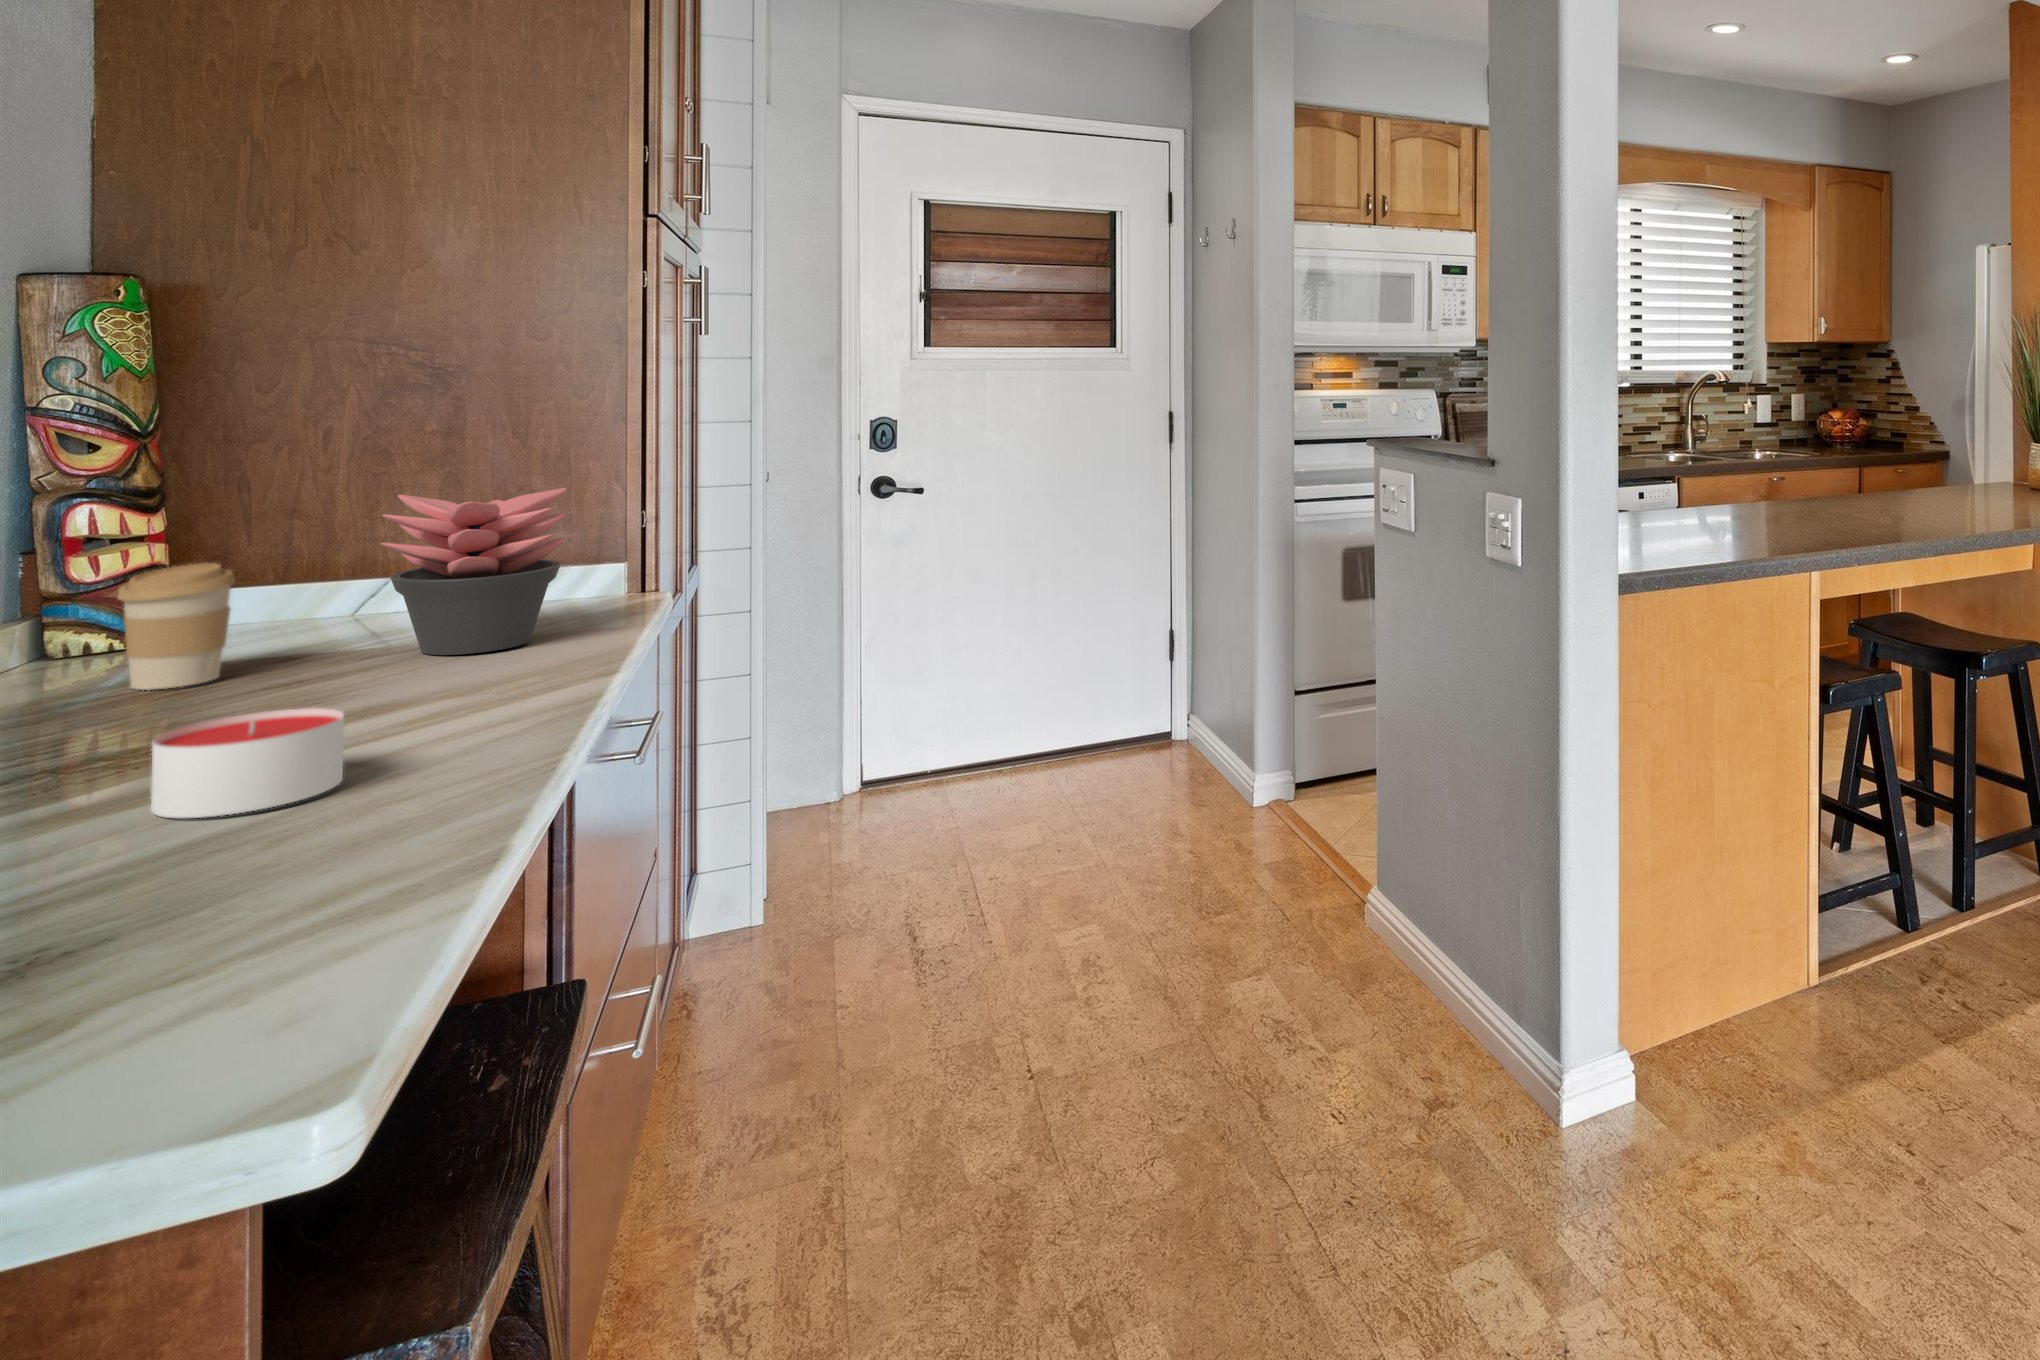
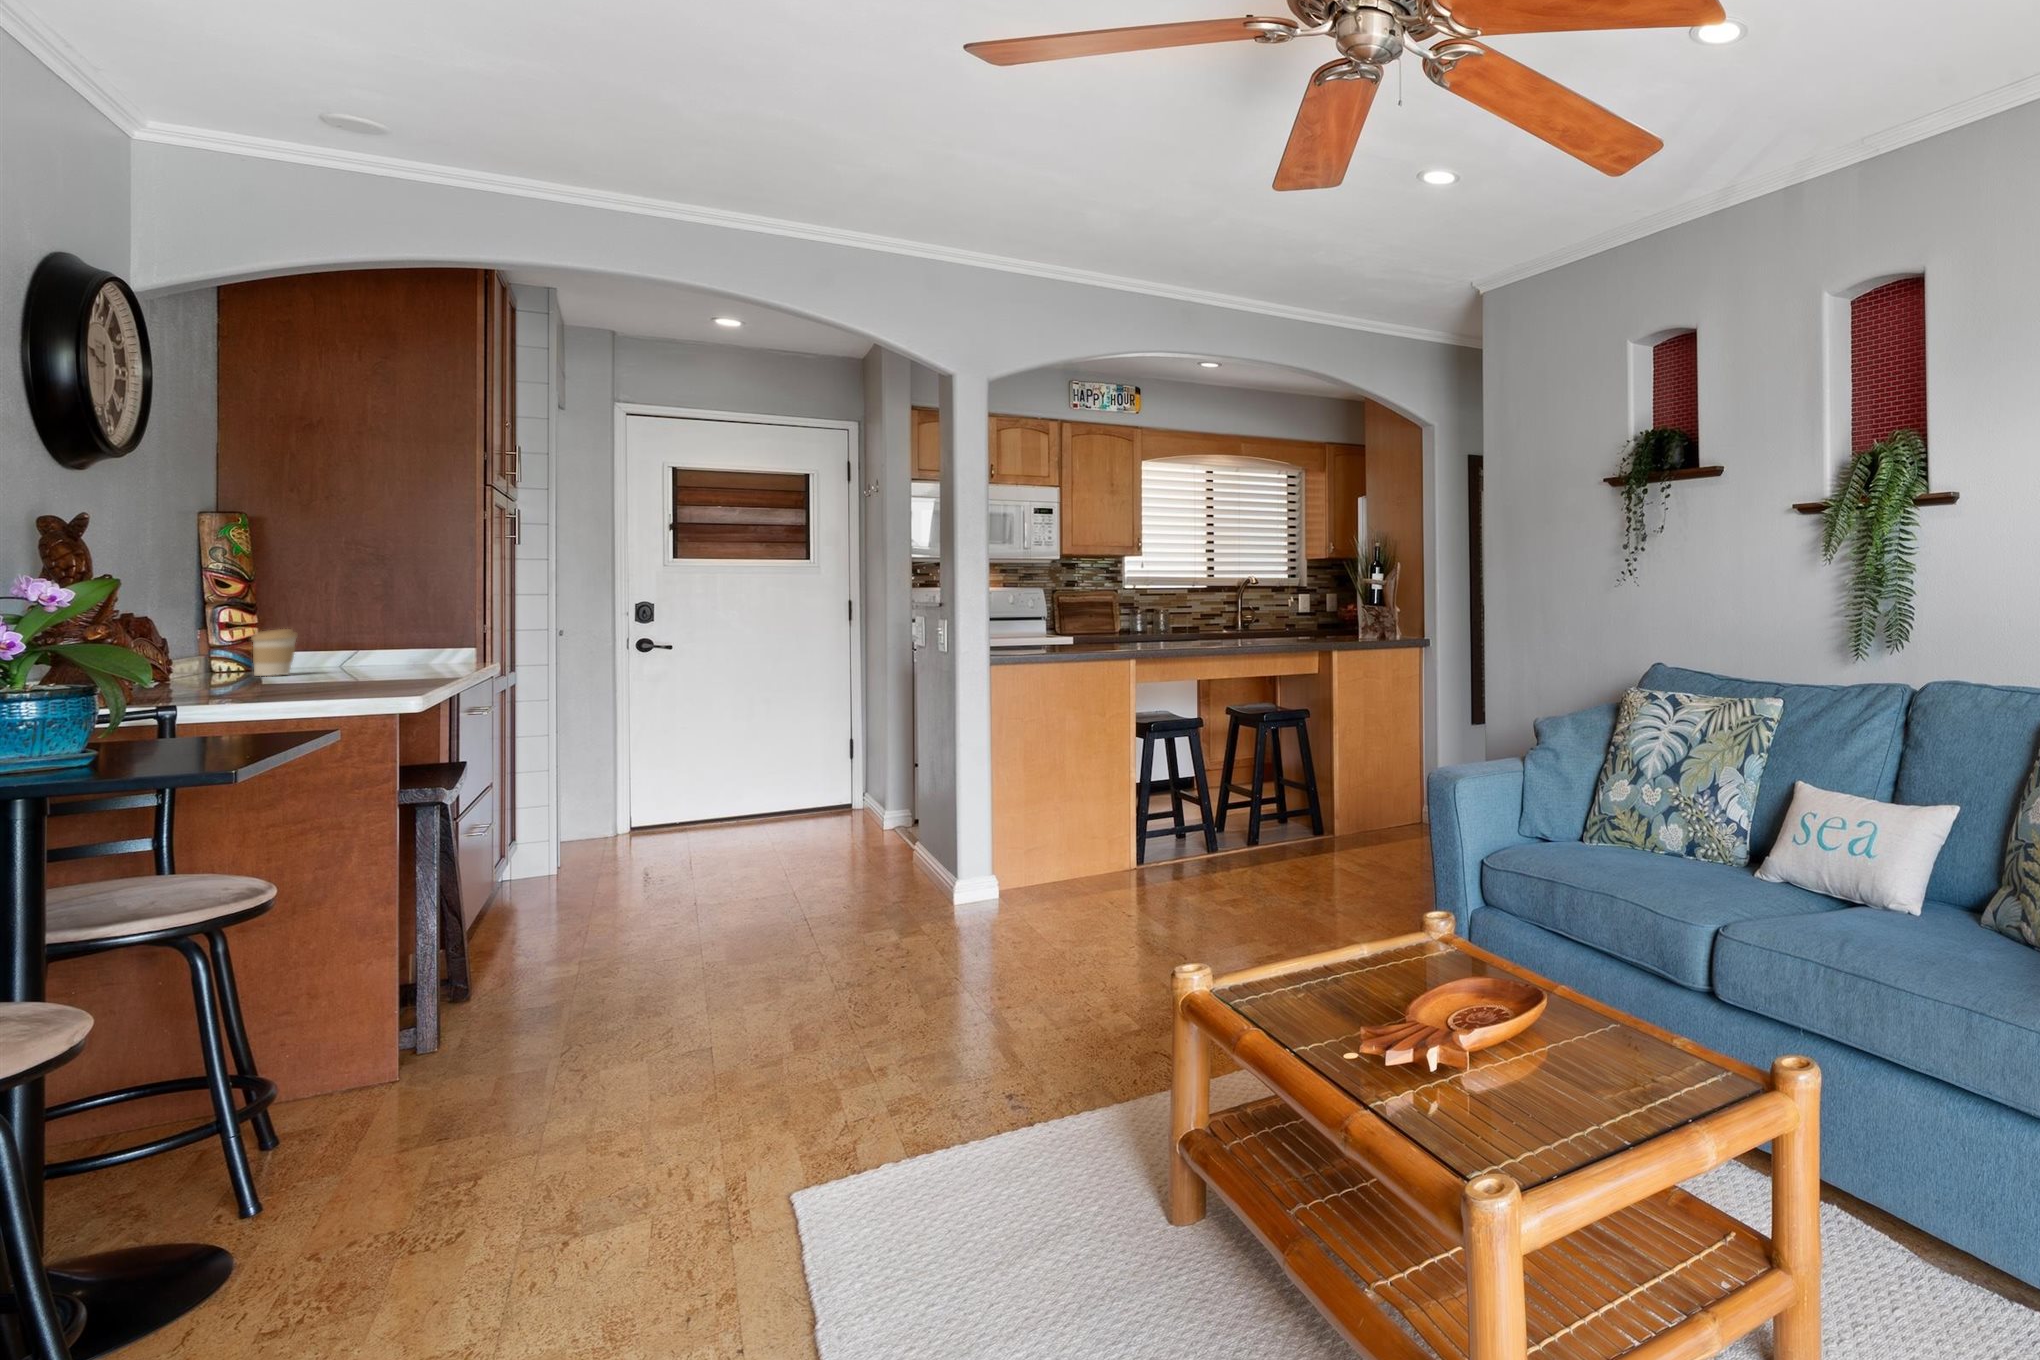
succulent plant: present [382,488,567,655] -> none [359,606,443,673]
candle: present [151,708,344,818] -> none [297,661,364,688]

